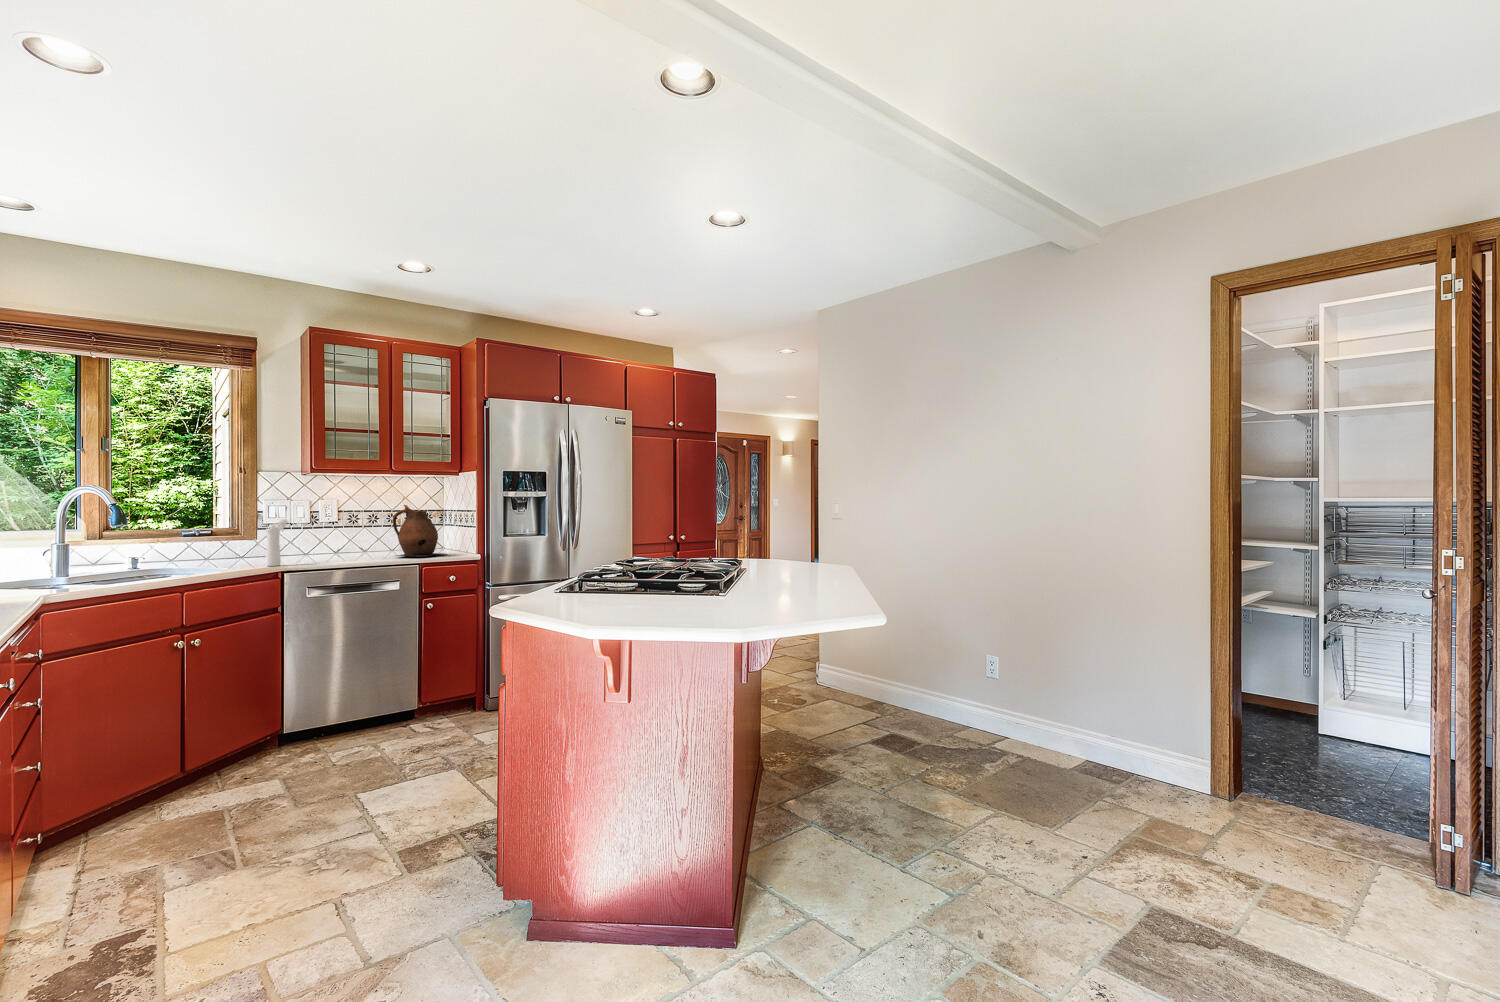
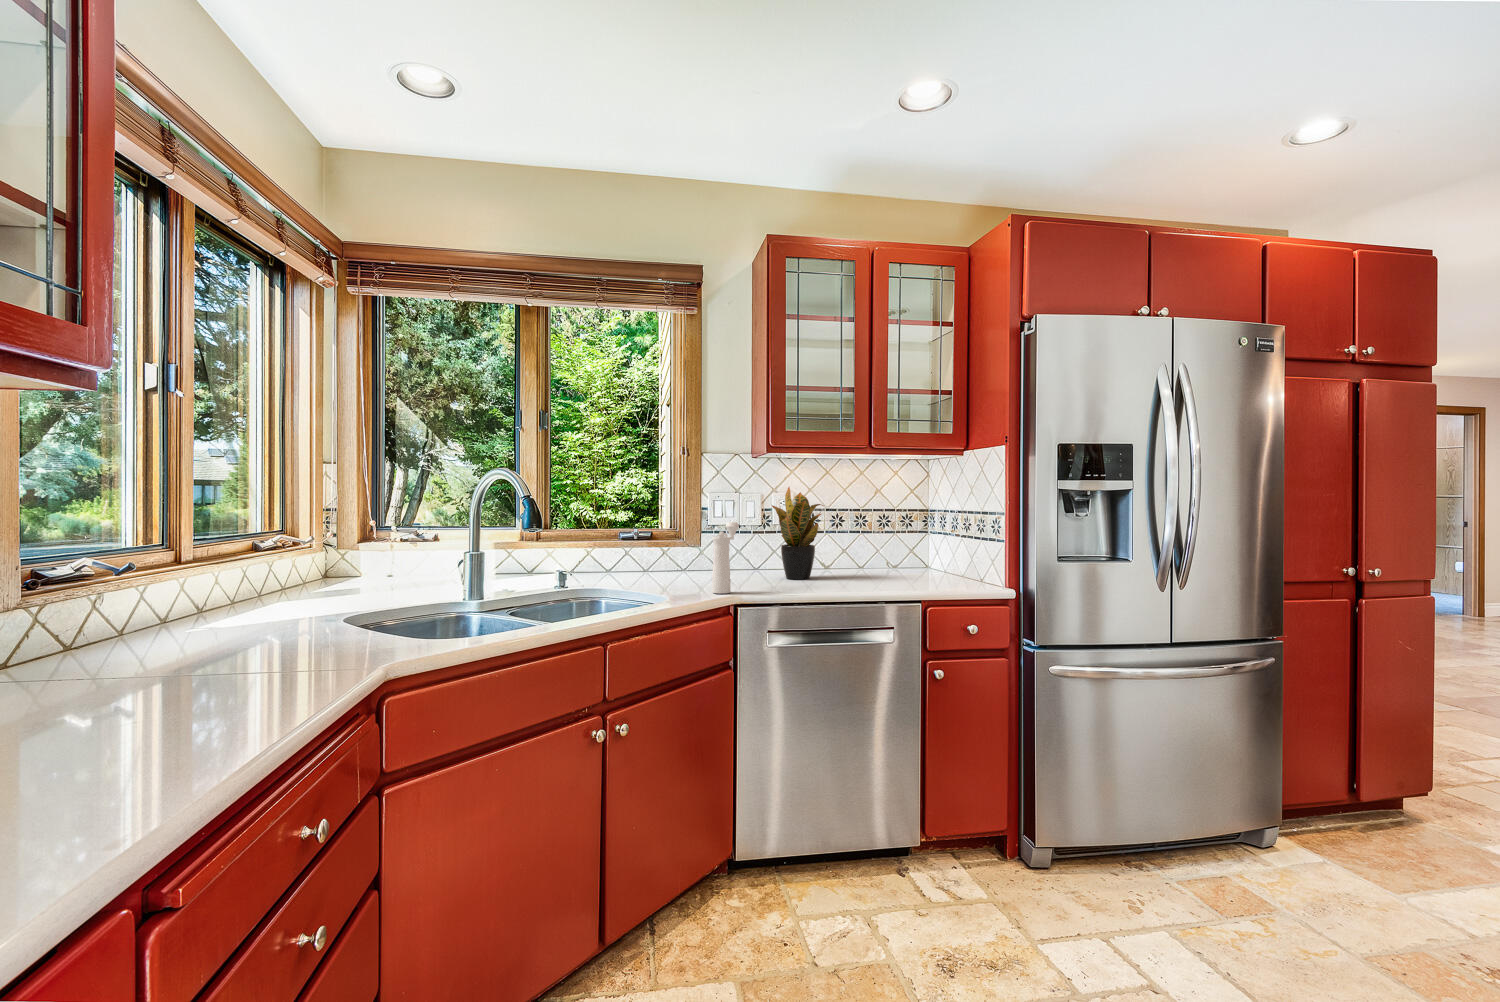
potted plant: none [312,493,362,558] -> present [772,487,824,579]
ceramic pitcher: present [393,505,446,557] -> none [877,503,958,590]

